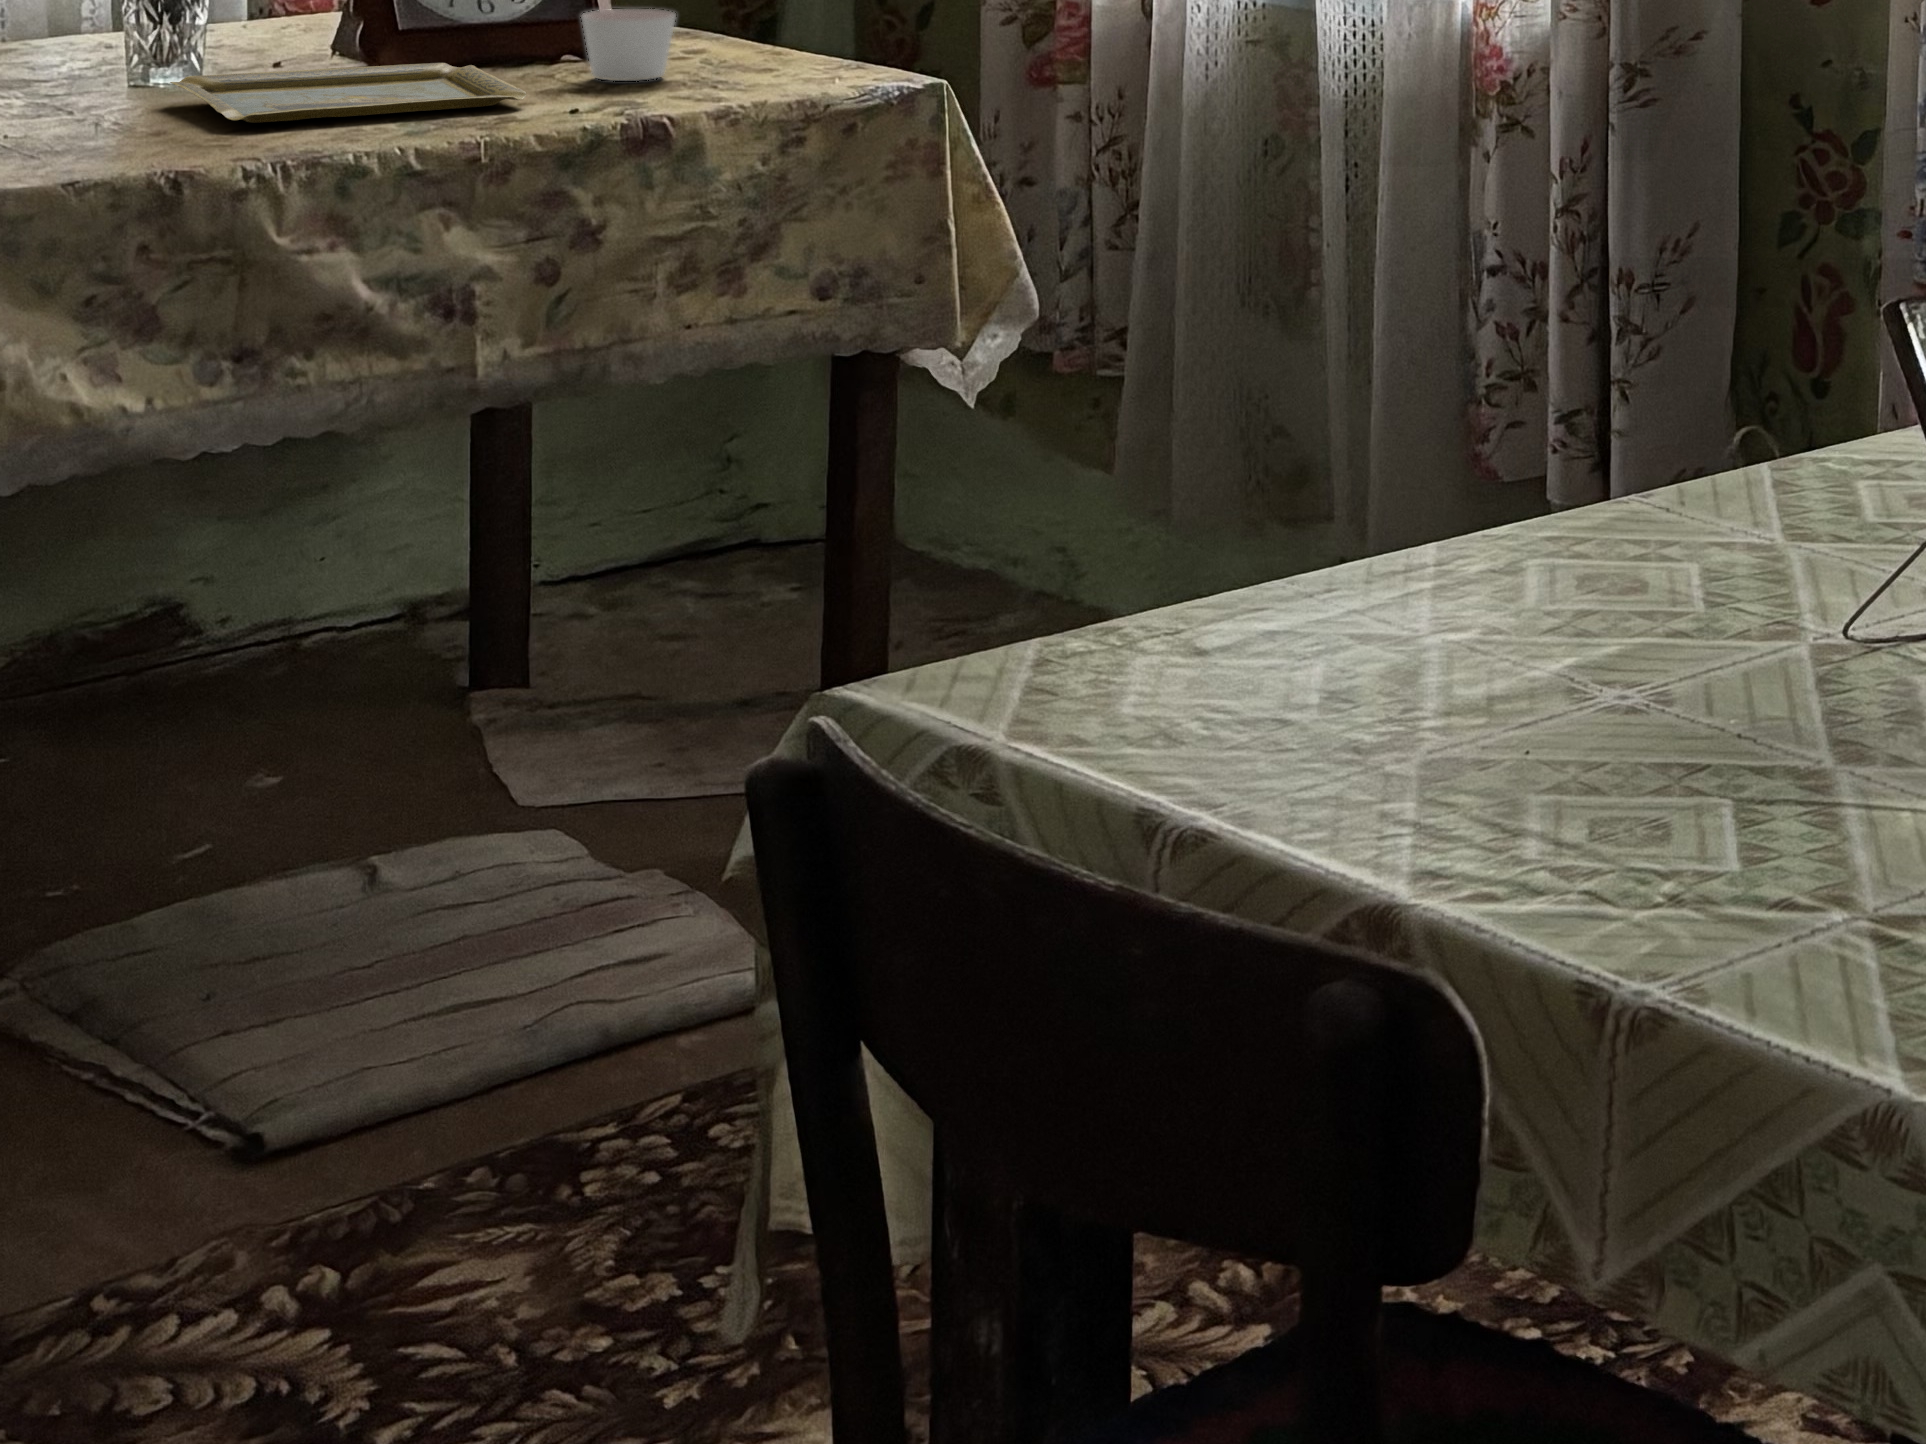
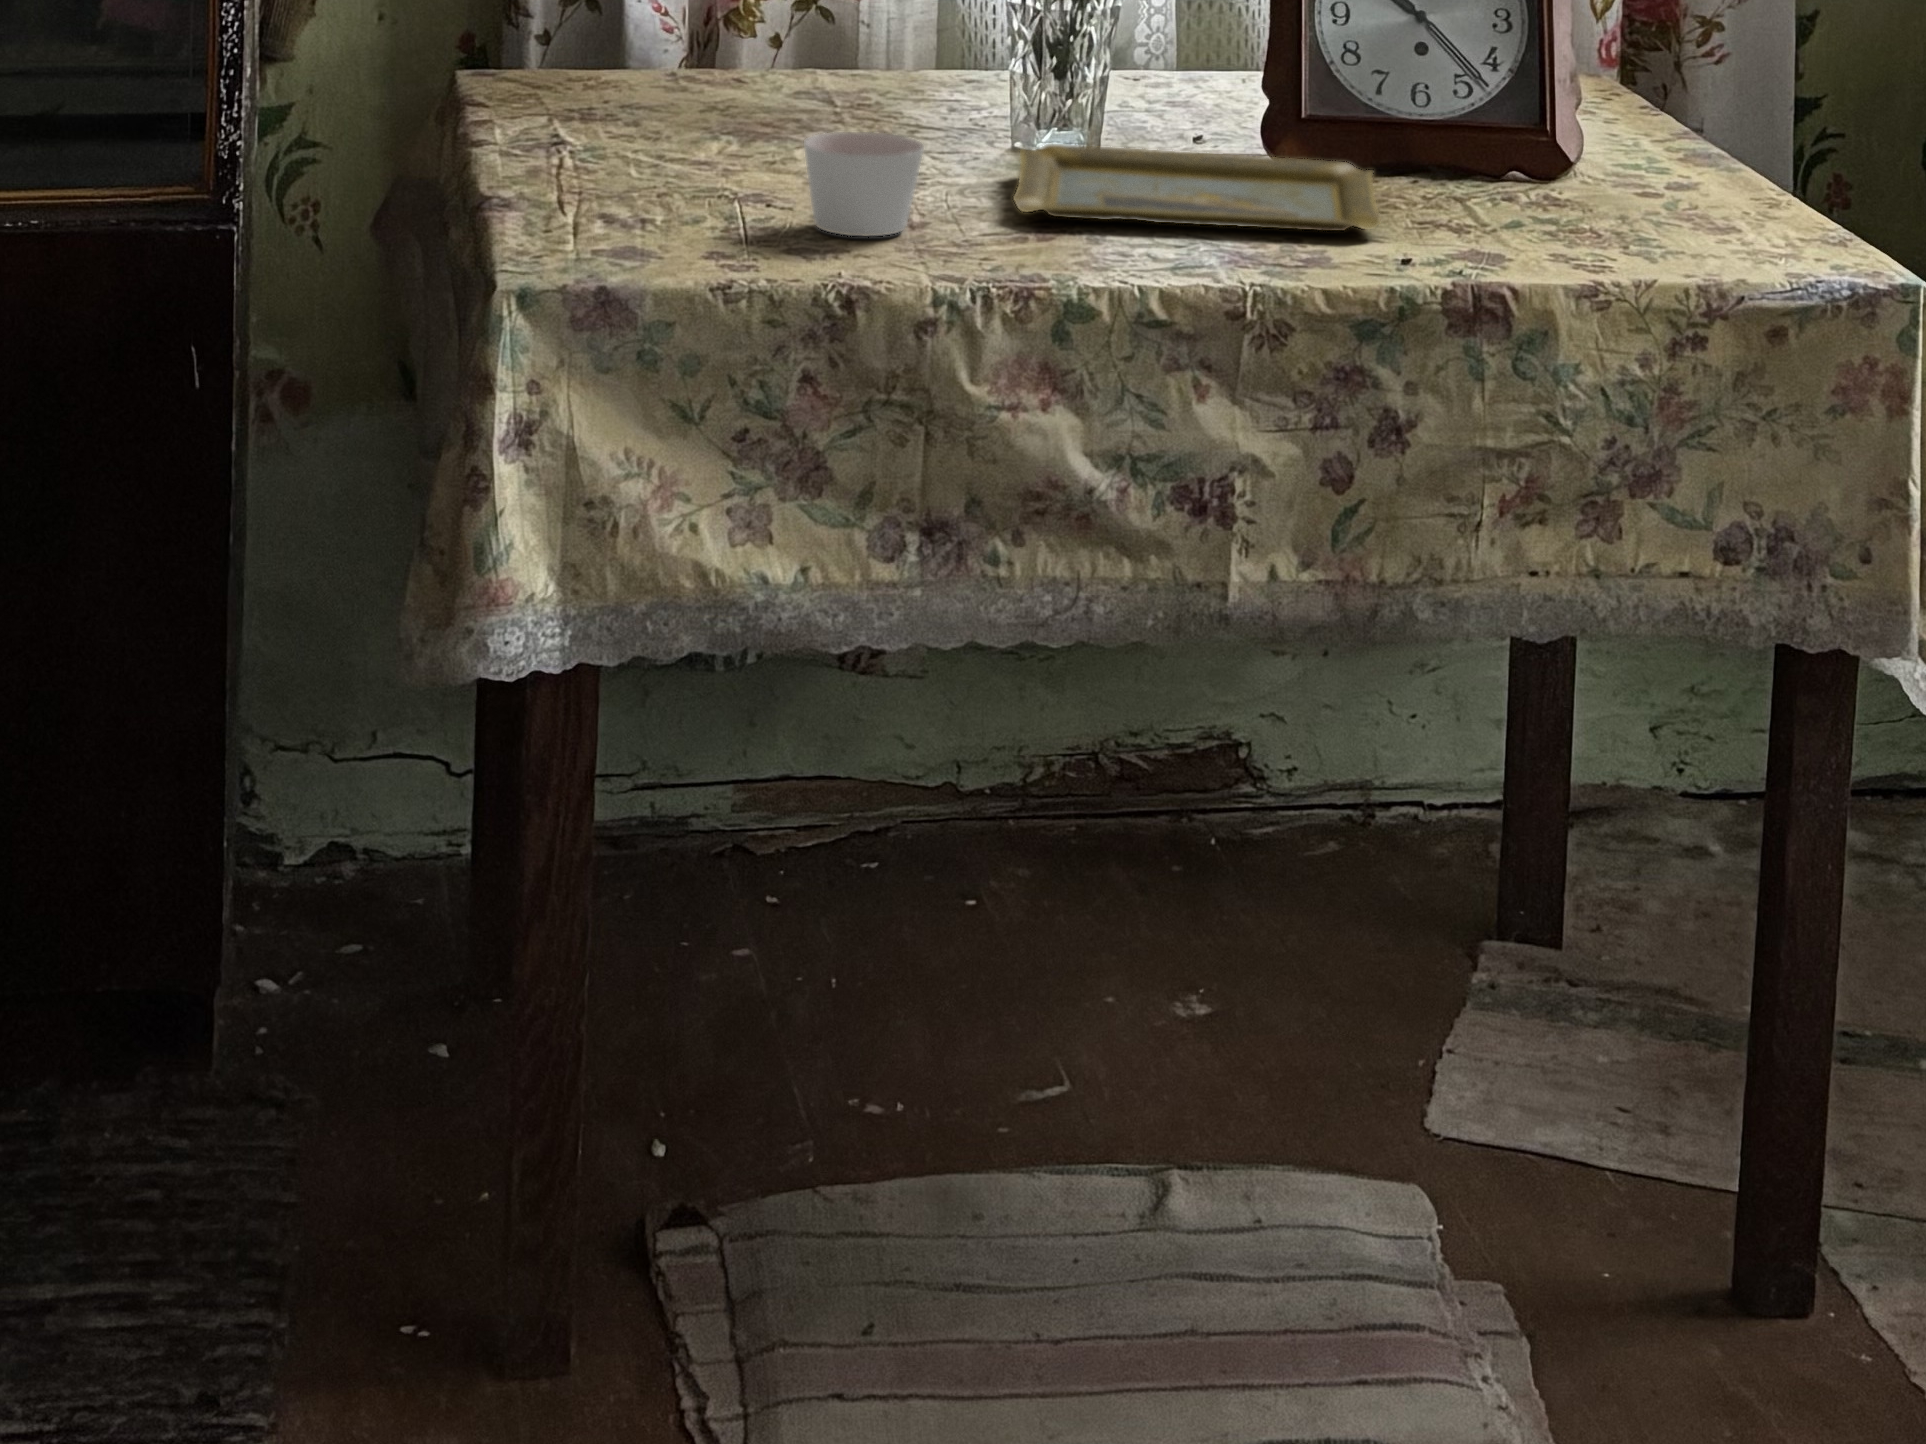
candle: present [582,9,675,81] -> present [804,132,924,236]

